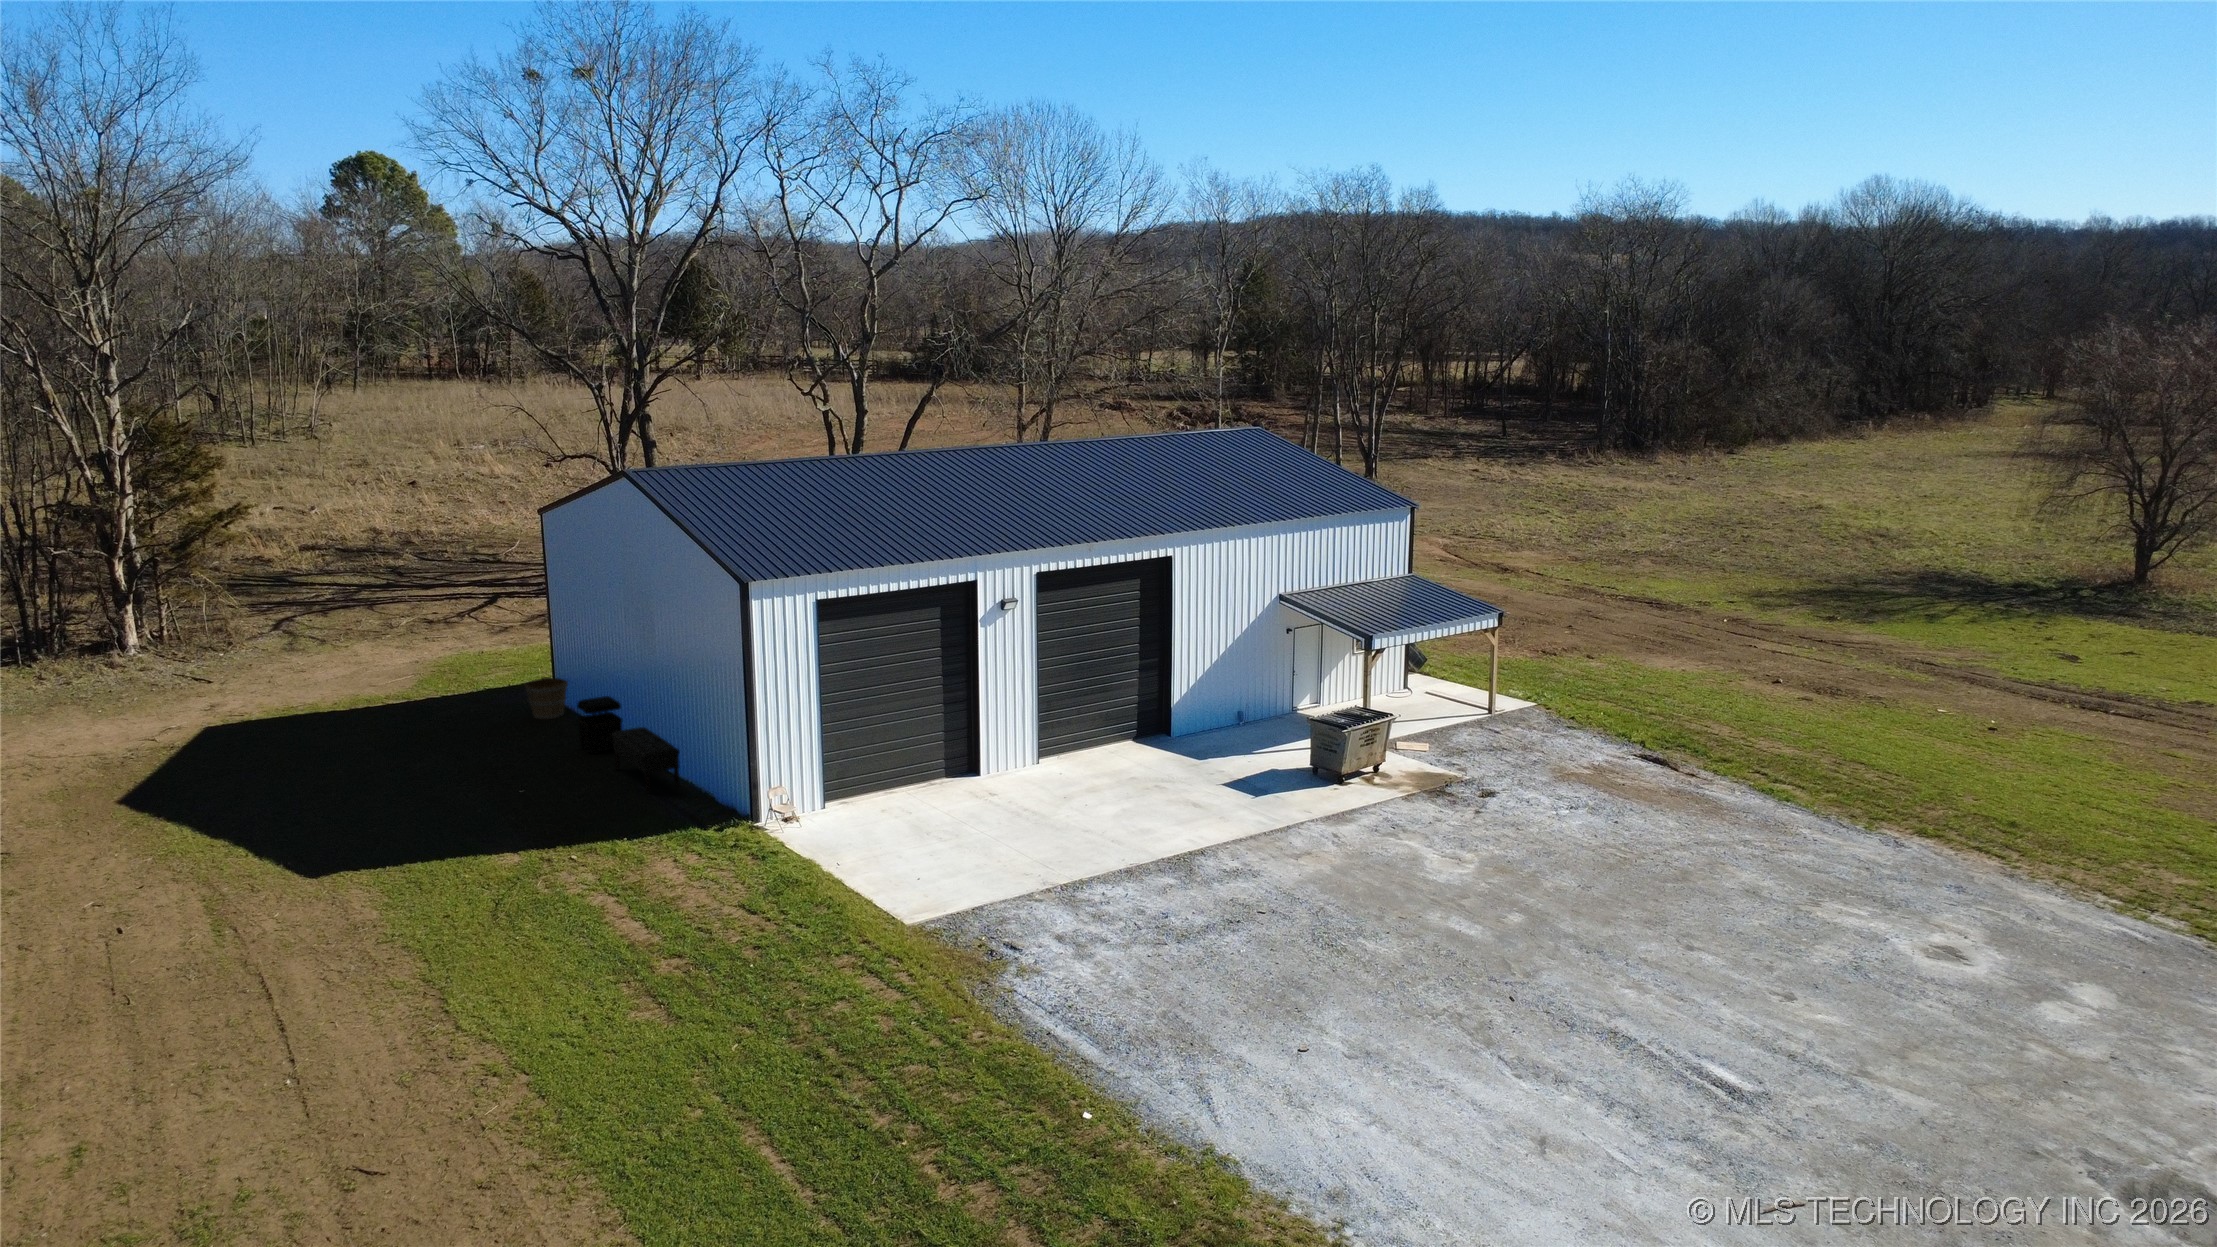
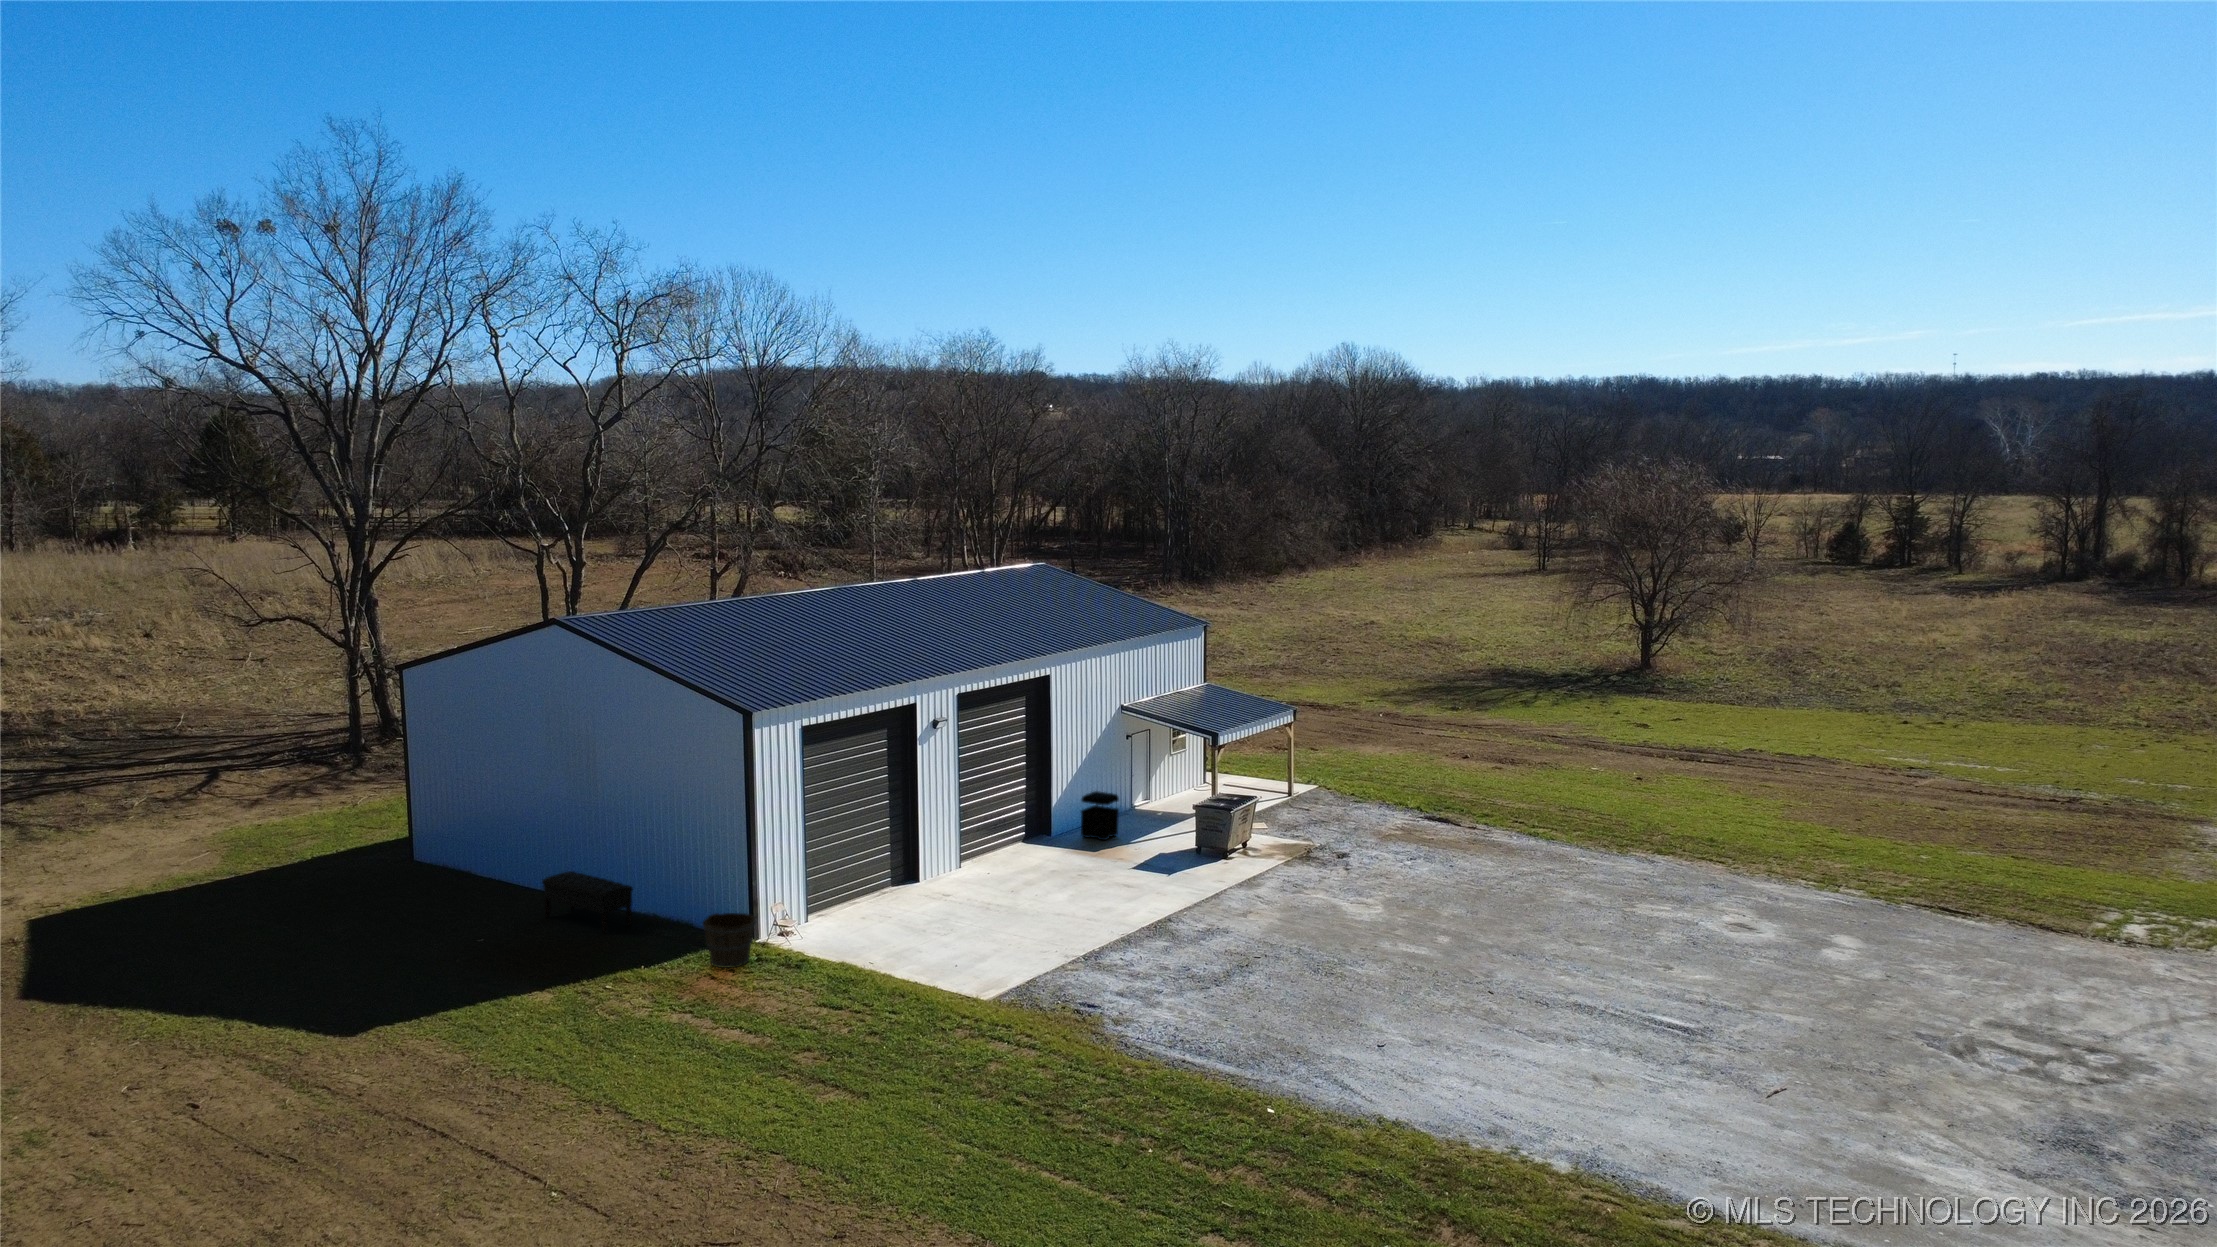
wooden bucket: present [525,677,568,719] -> present [703,913,756,968]
toolbox: present [577,696,623,754] -> present [1081,791,1119,840]

